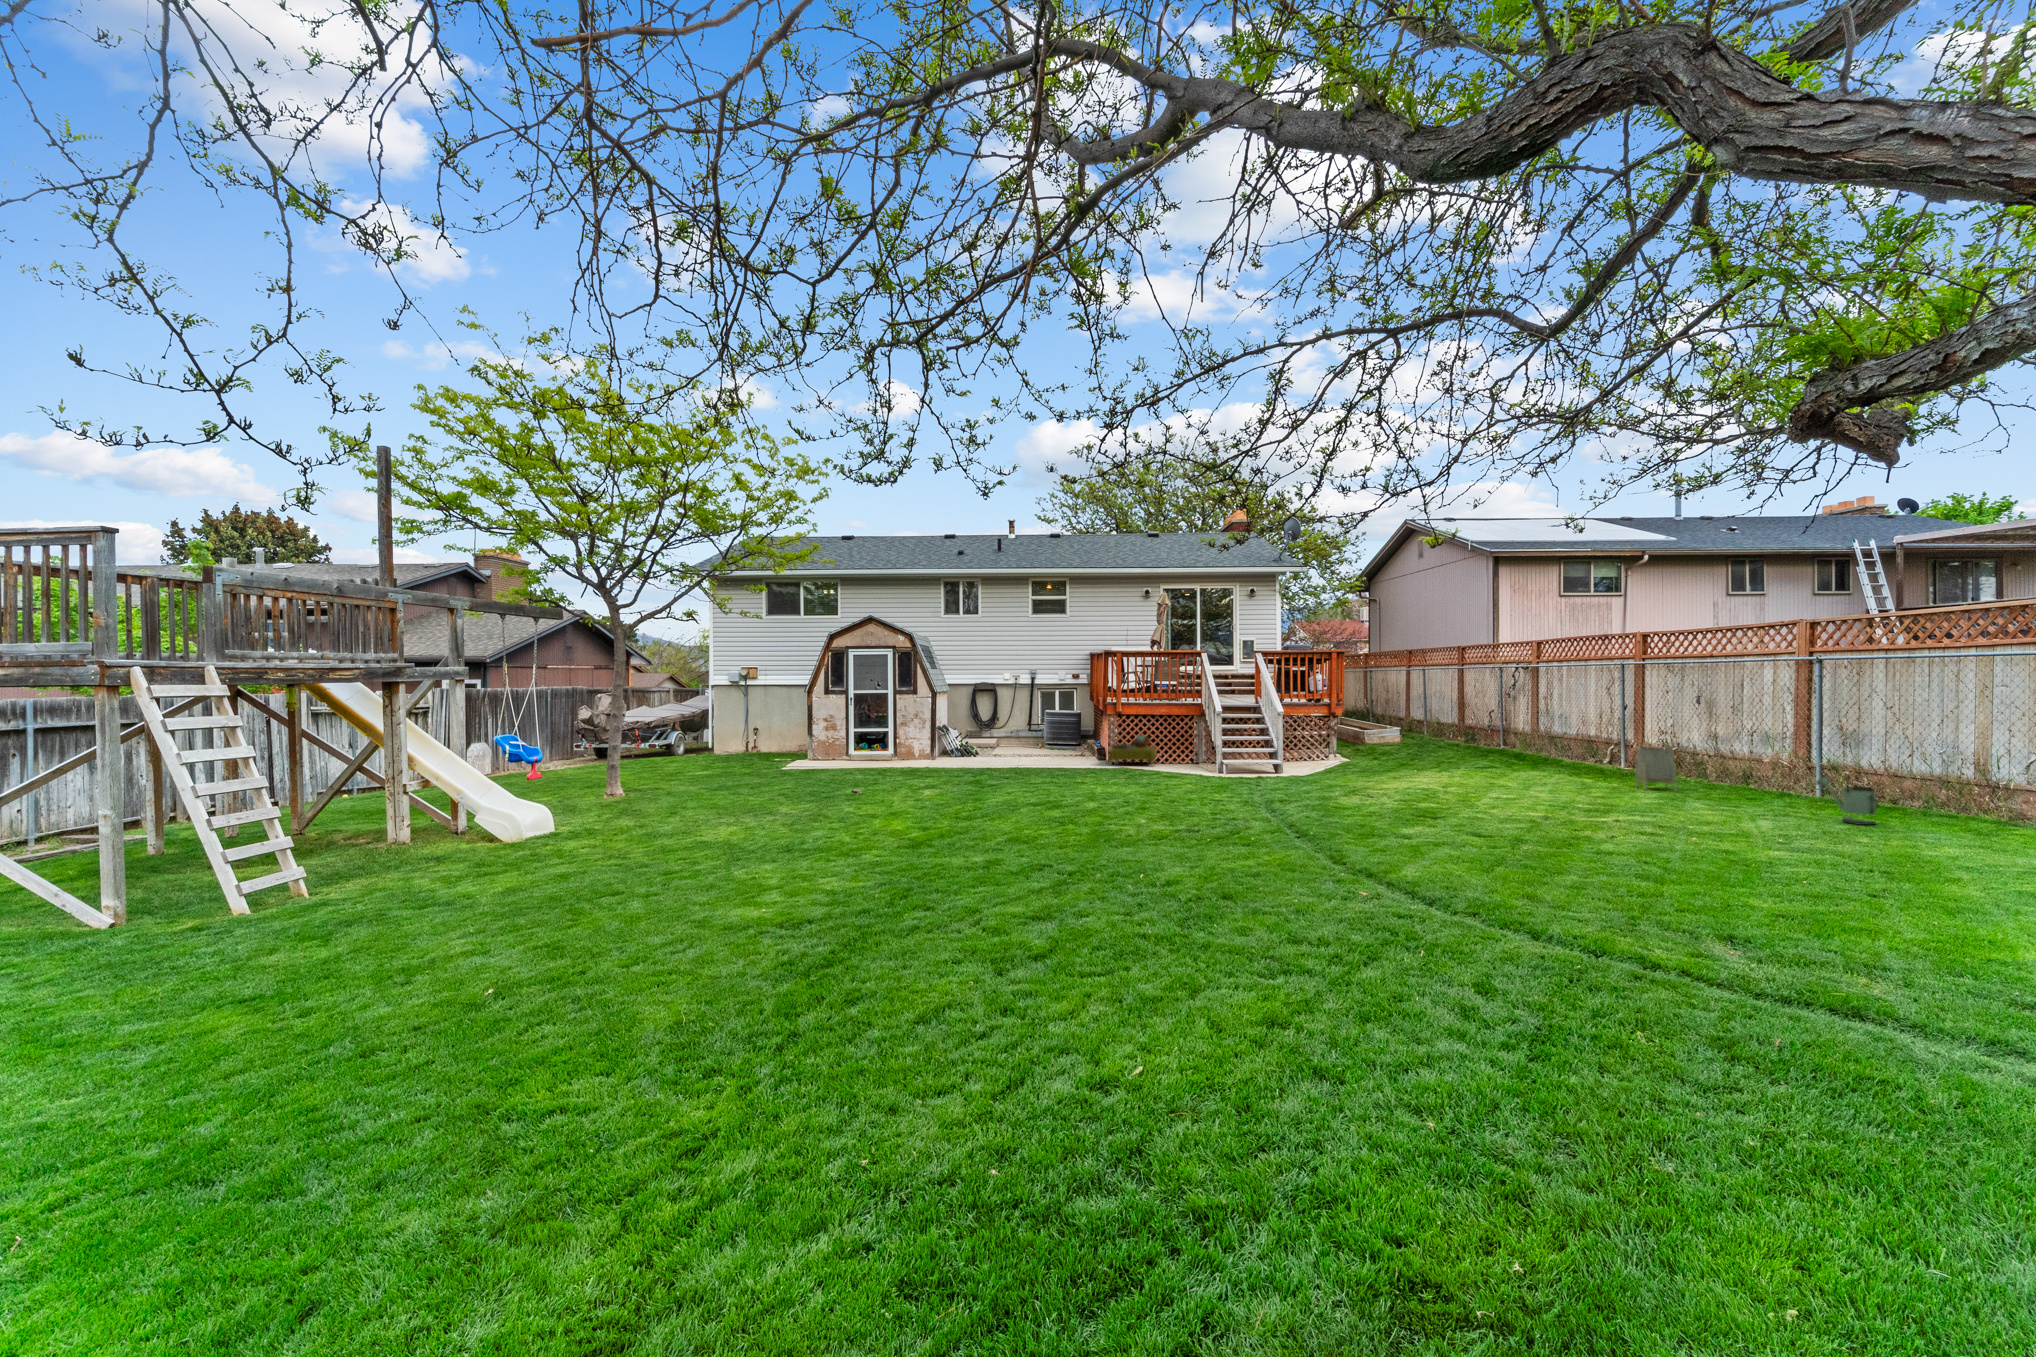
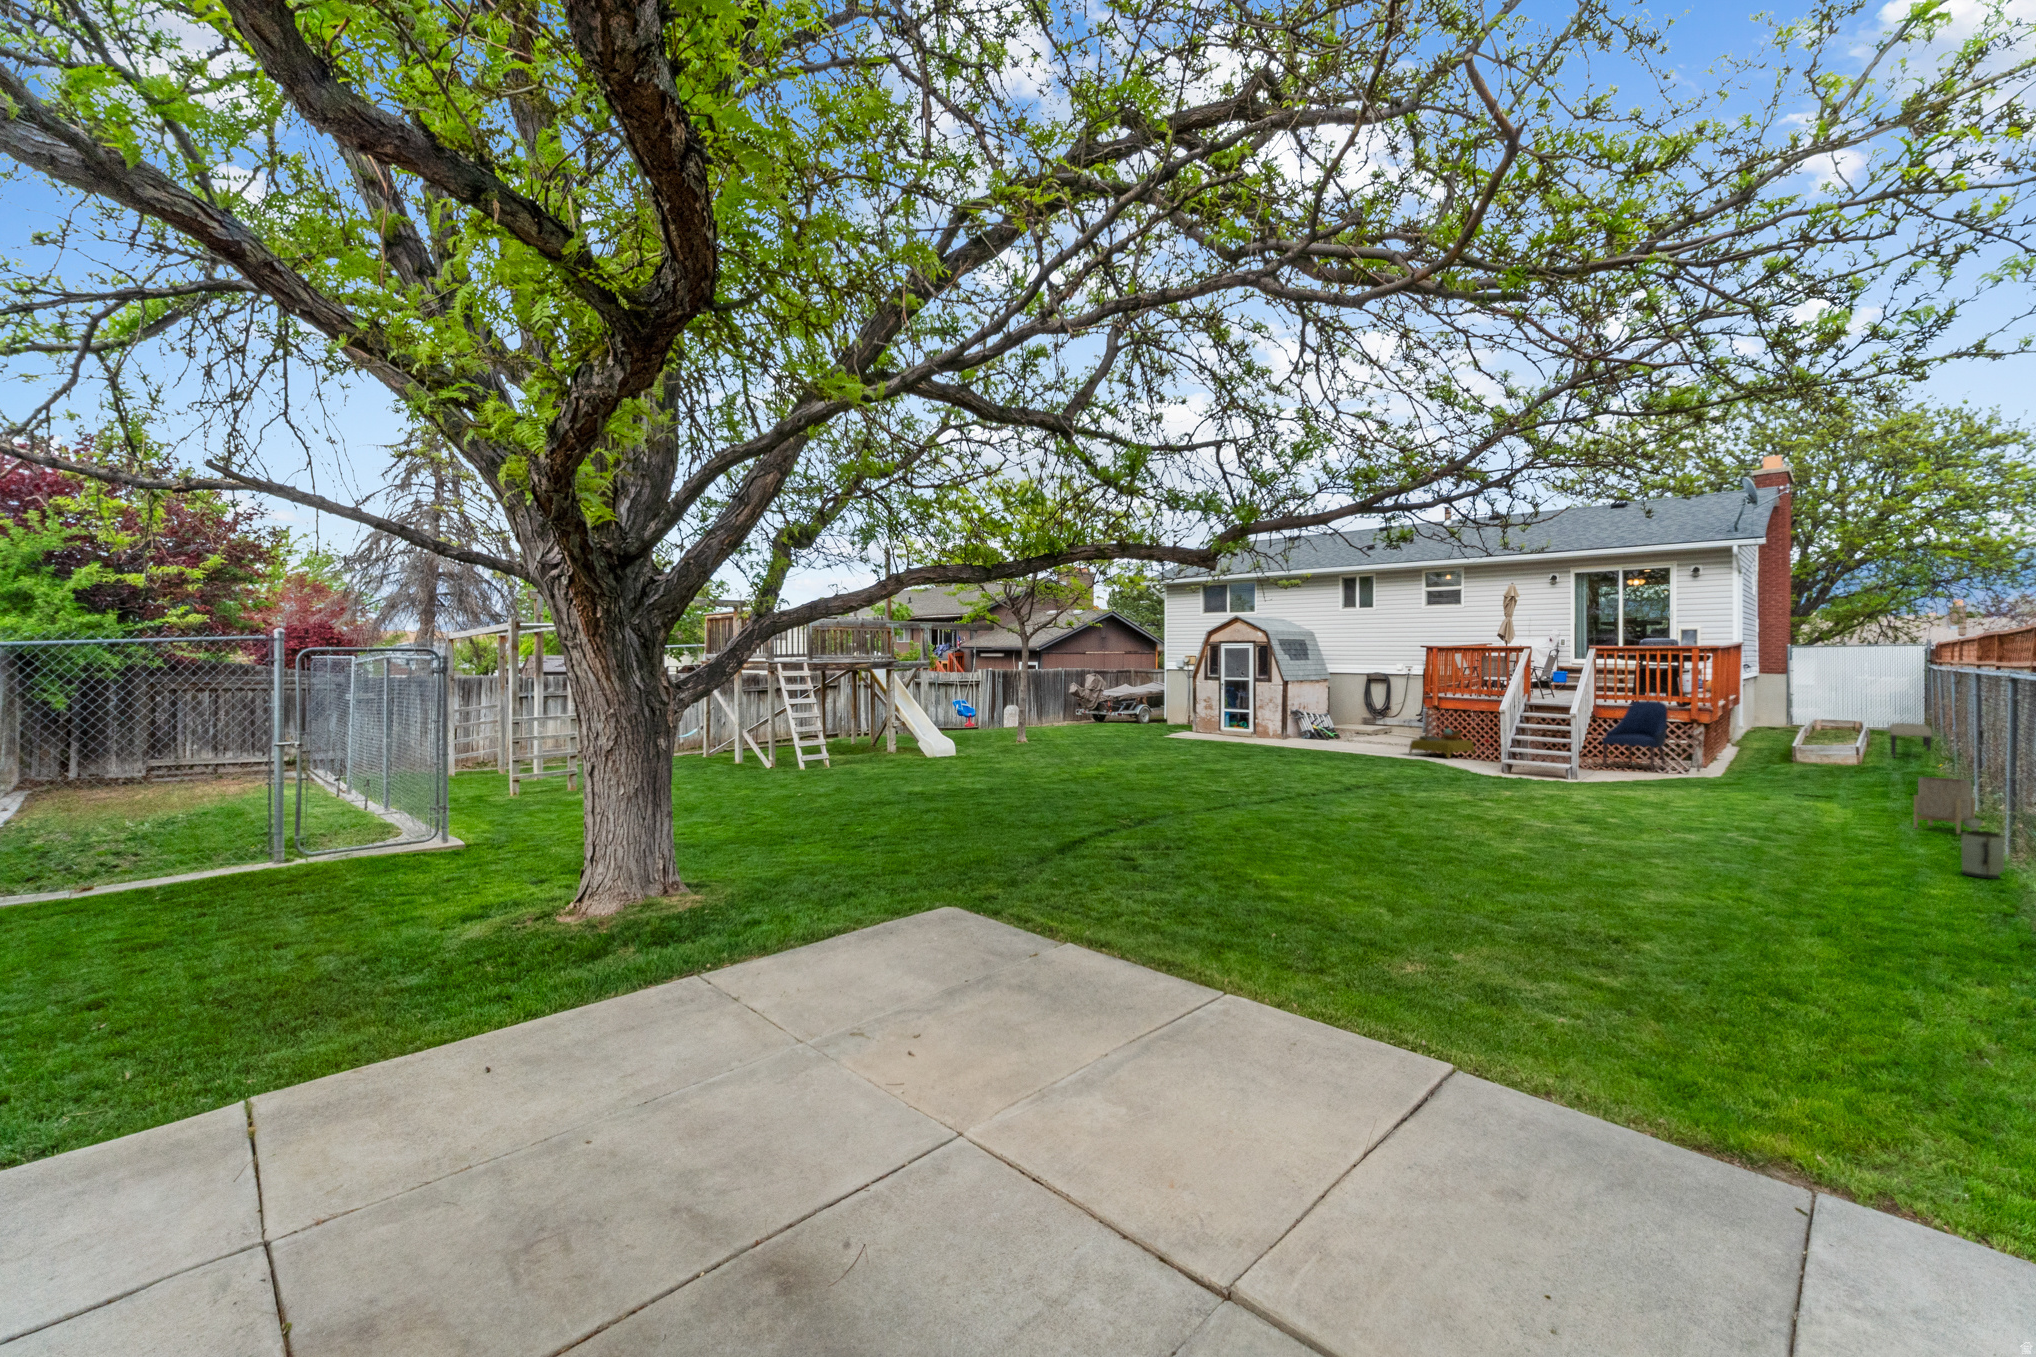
chair: none [1278,700,1324,763] -> present [1602,701,1668,771]
bench: none [1349,714,1391,740] -> present [1889,723,1932,758]

